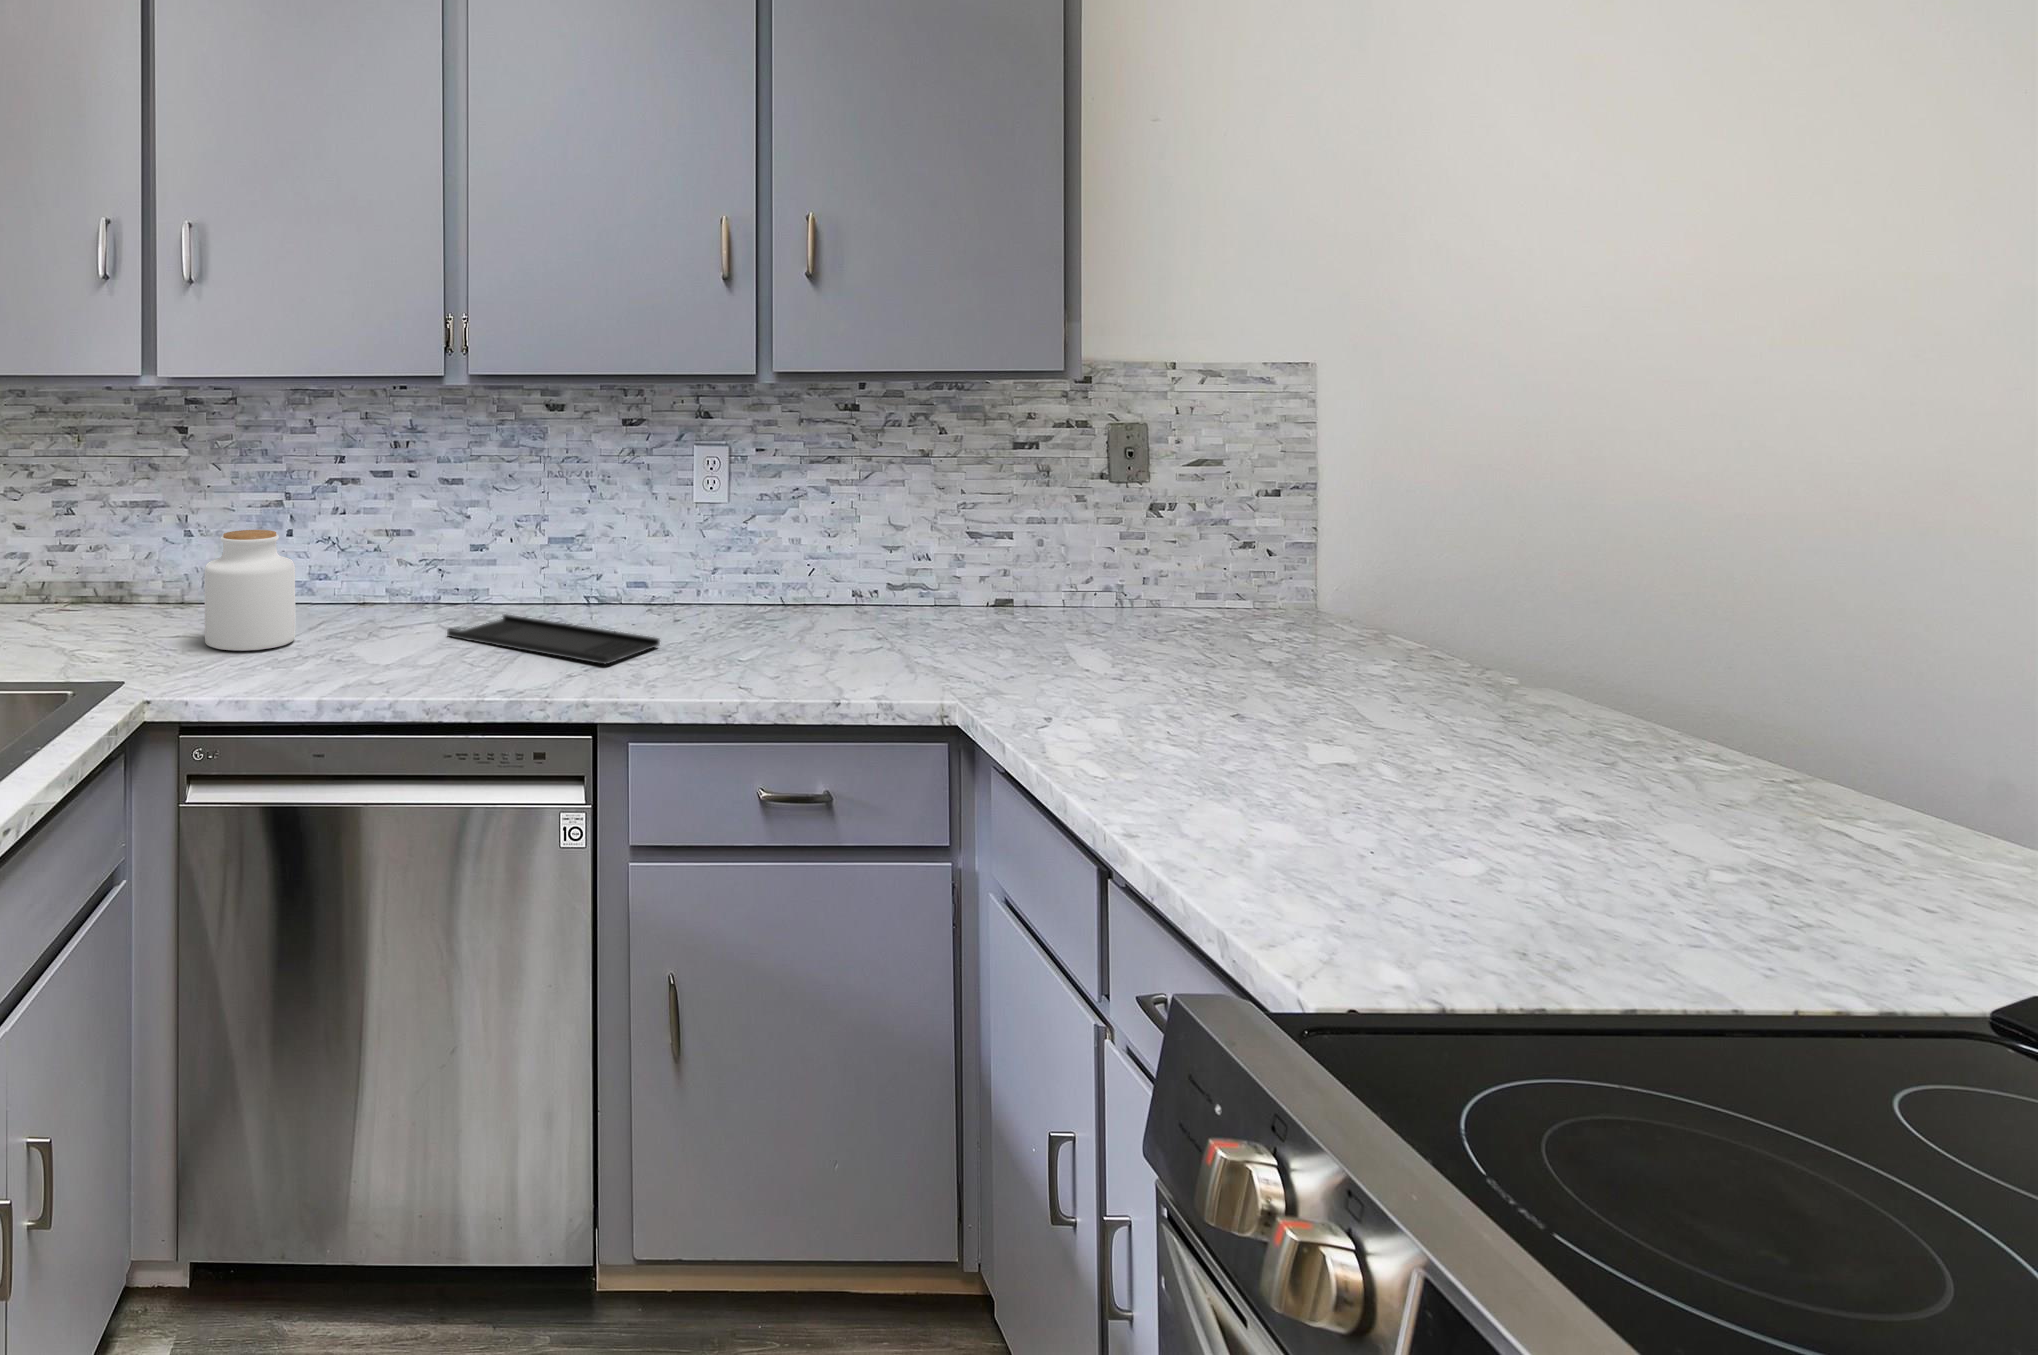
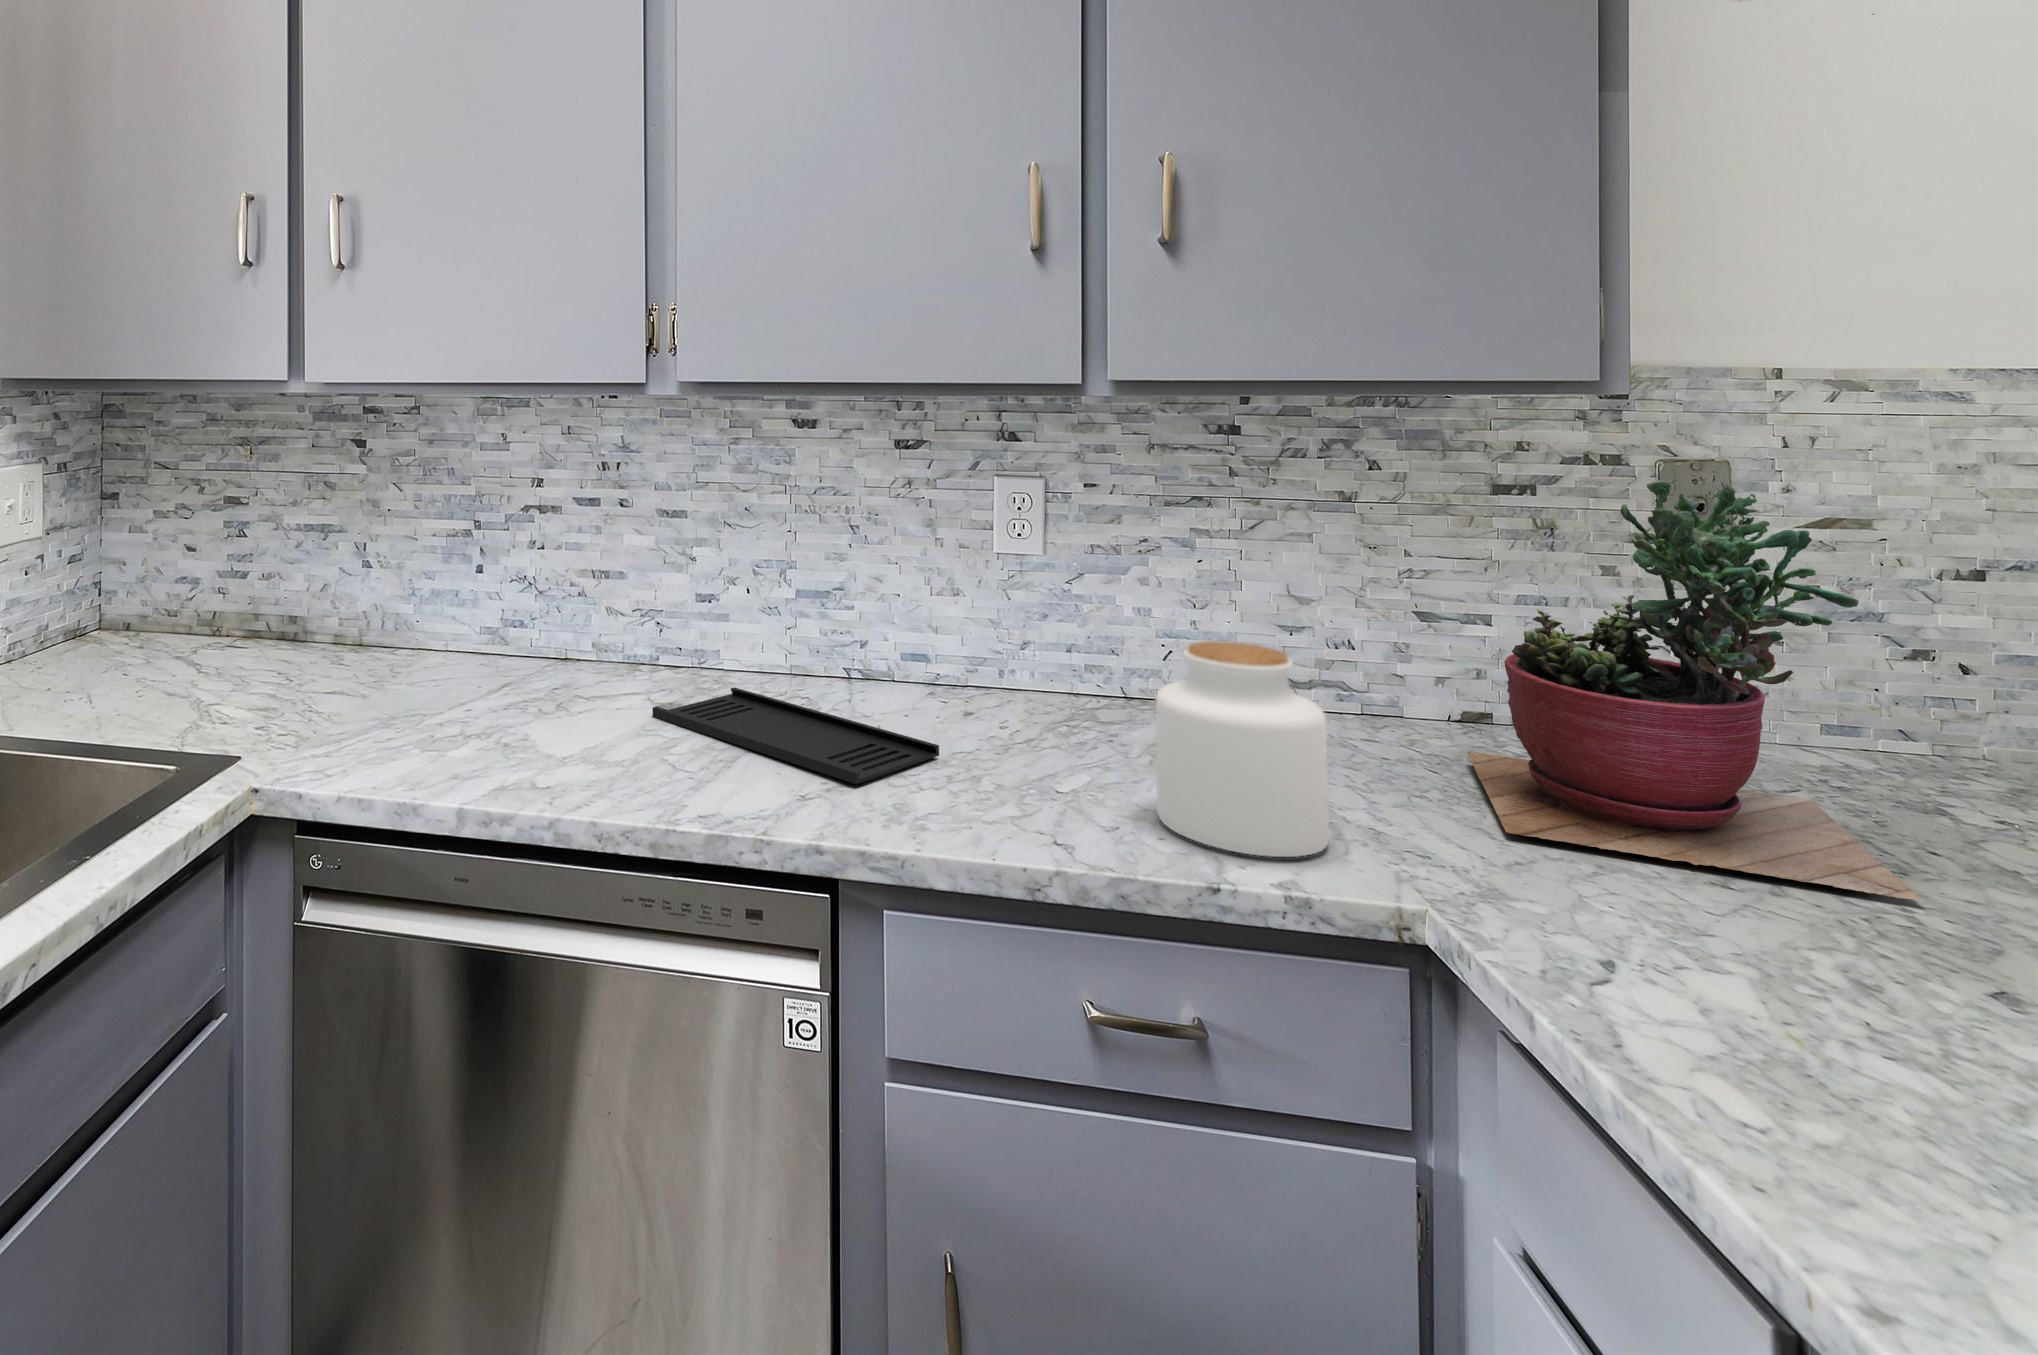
succulent plant: none [992,435,1207,676] -> present [1467,481,1924,903]
jar: present [205,530,296,651] -> present [1156,641,1329,857]

